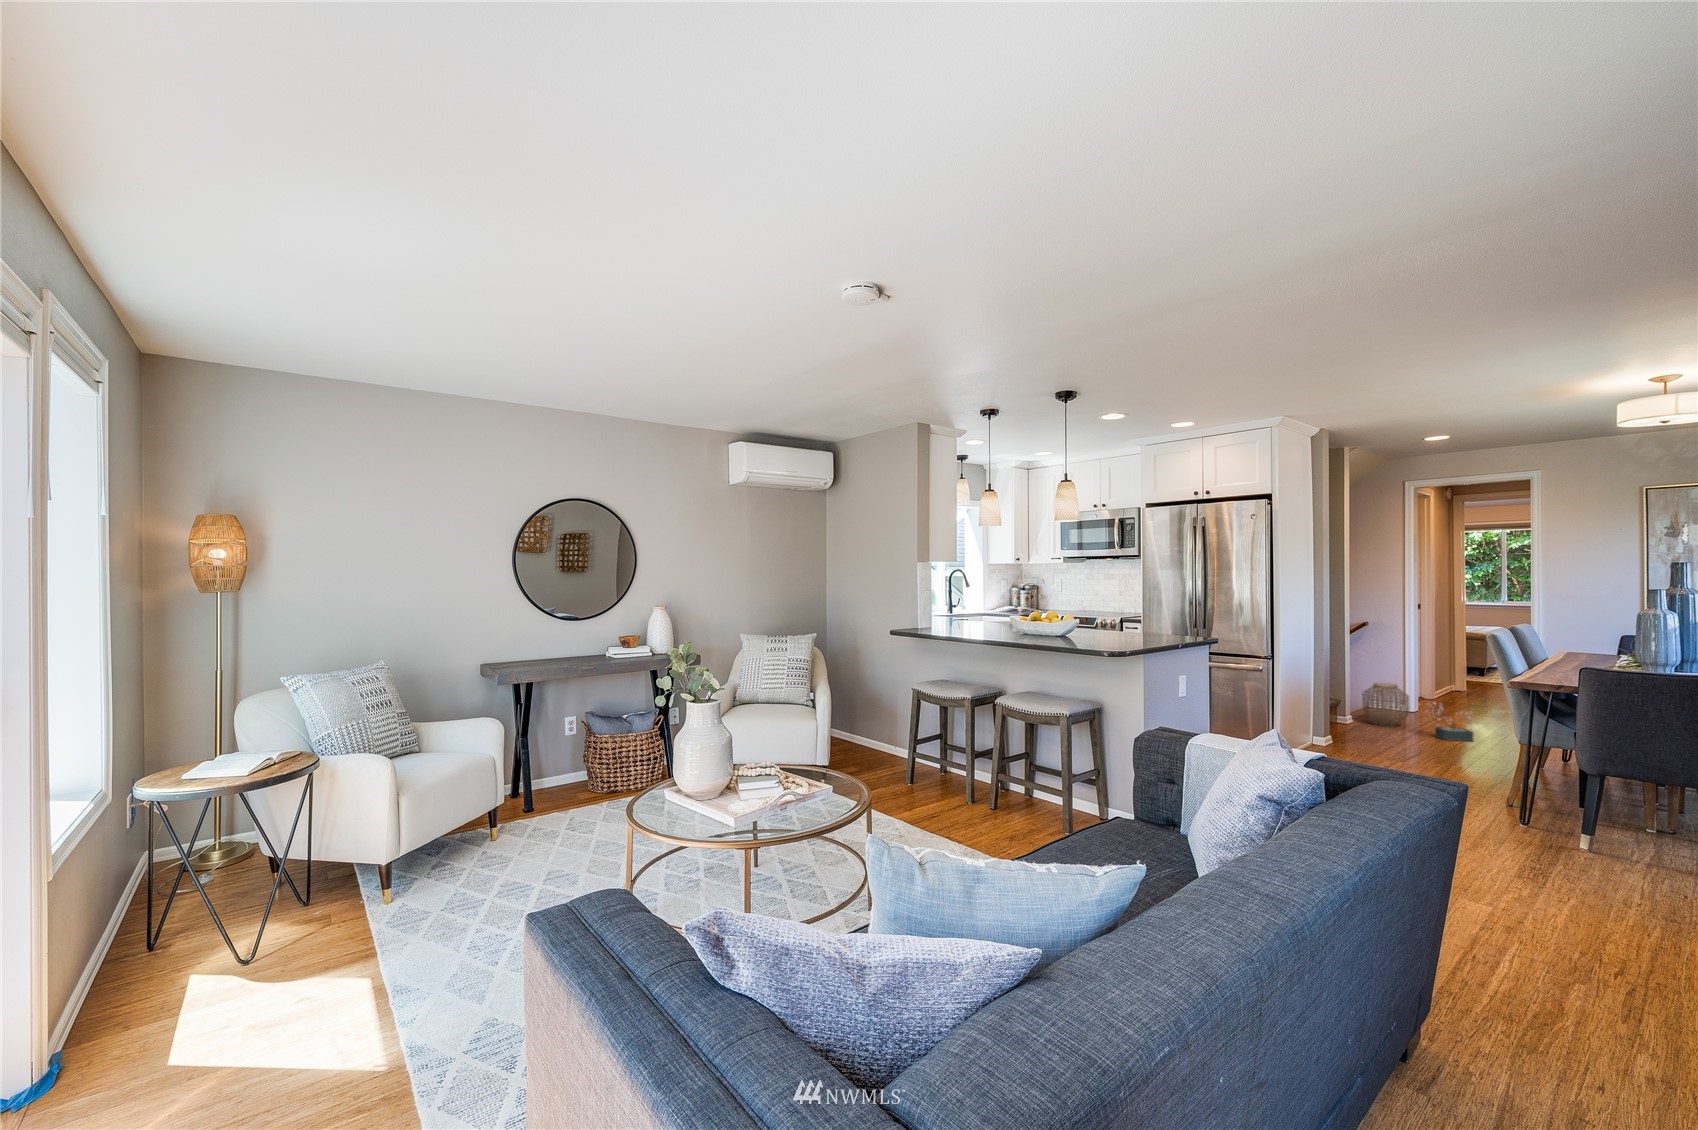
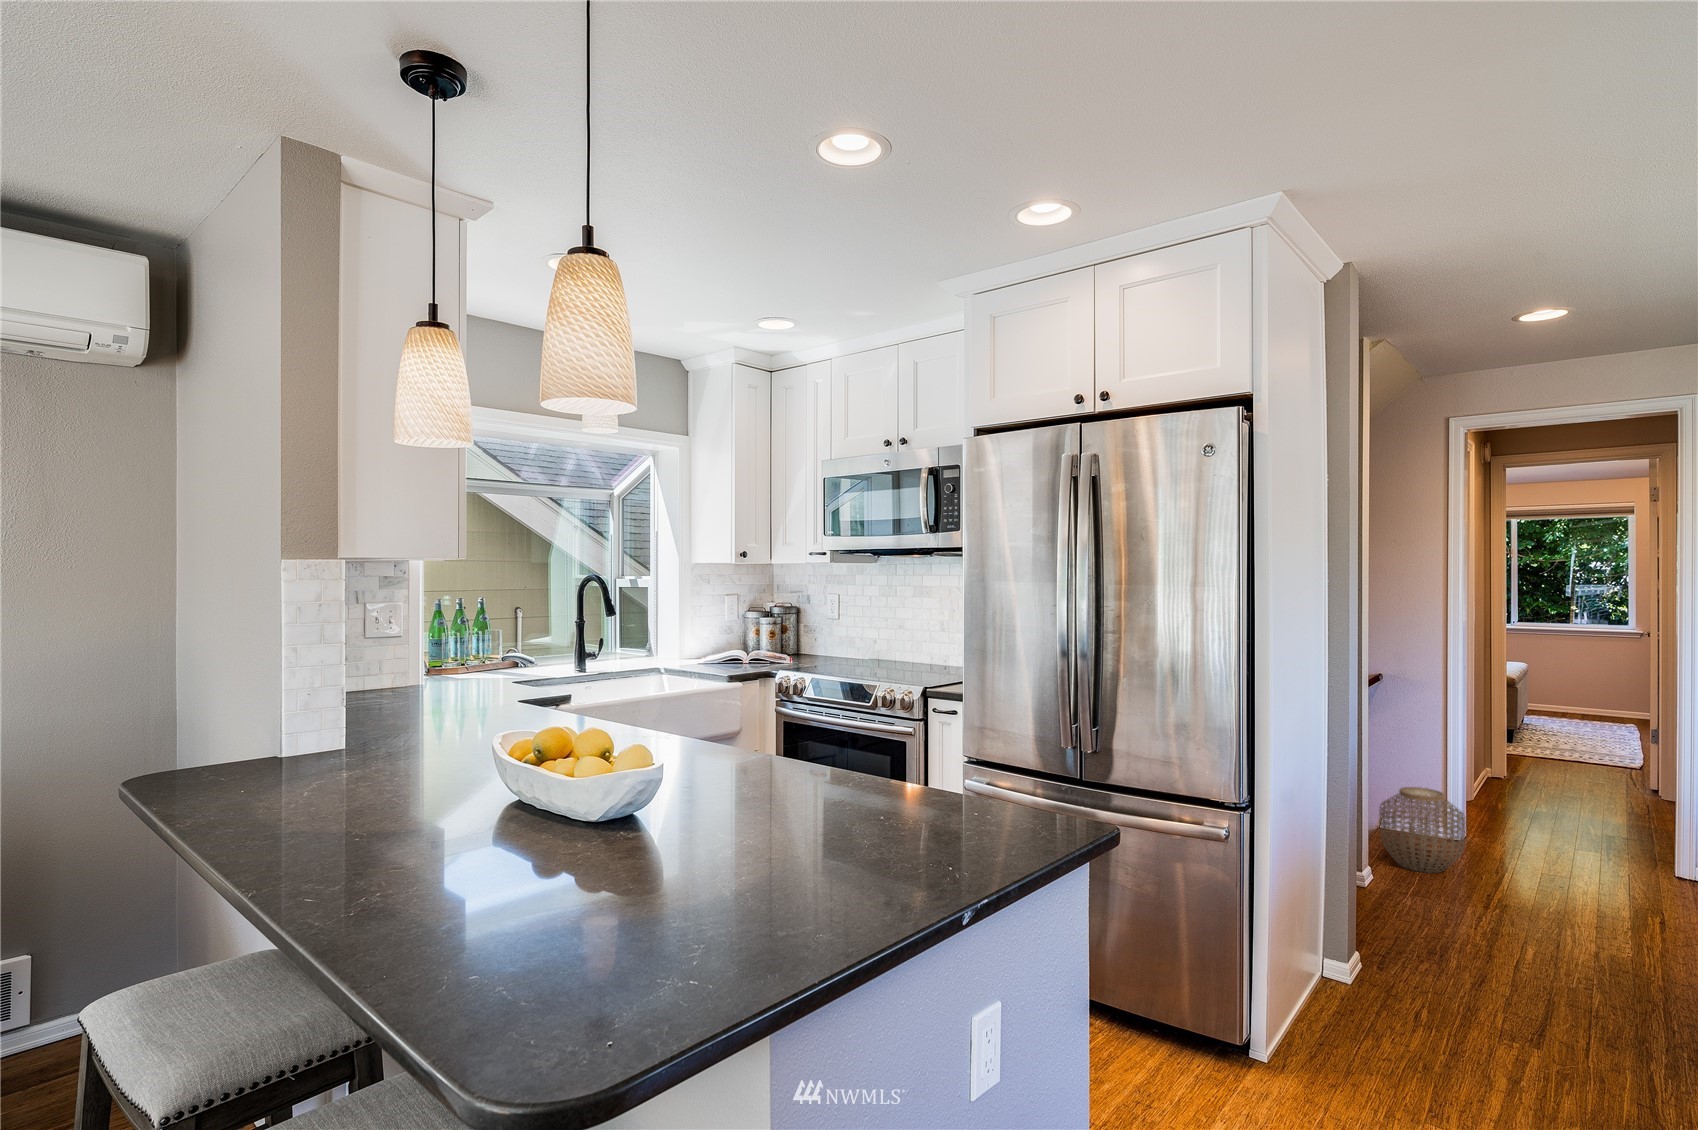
decorative plant: present [1425,702,1477,741] -> none [1506,834,1607,917]

